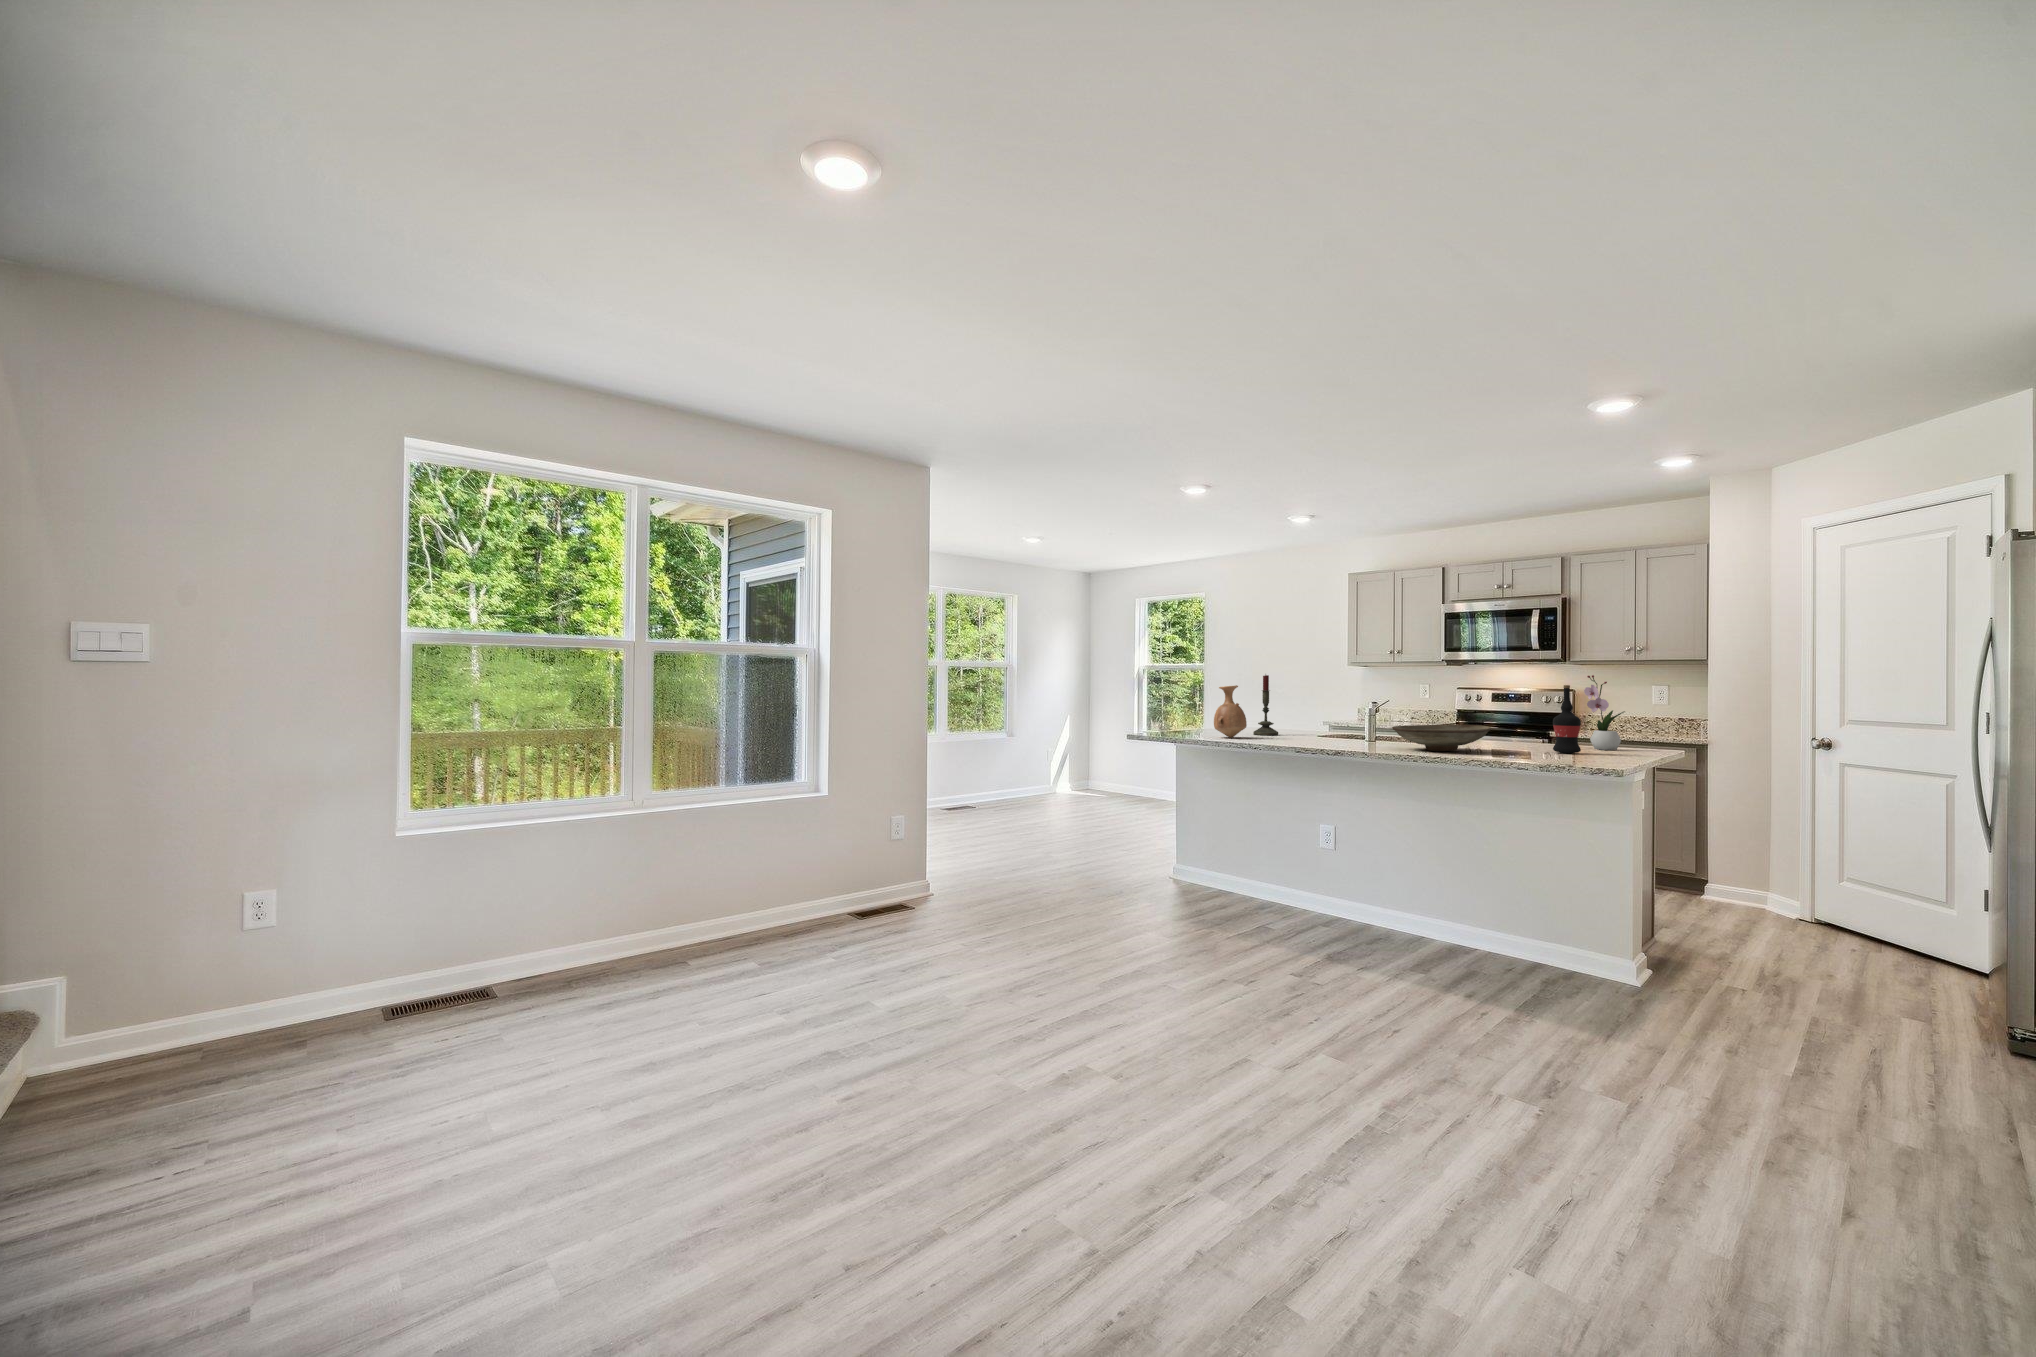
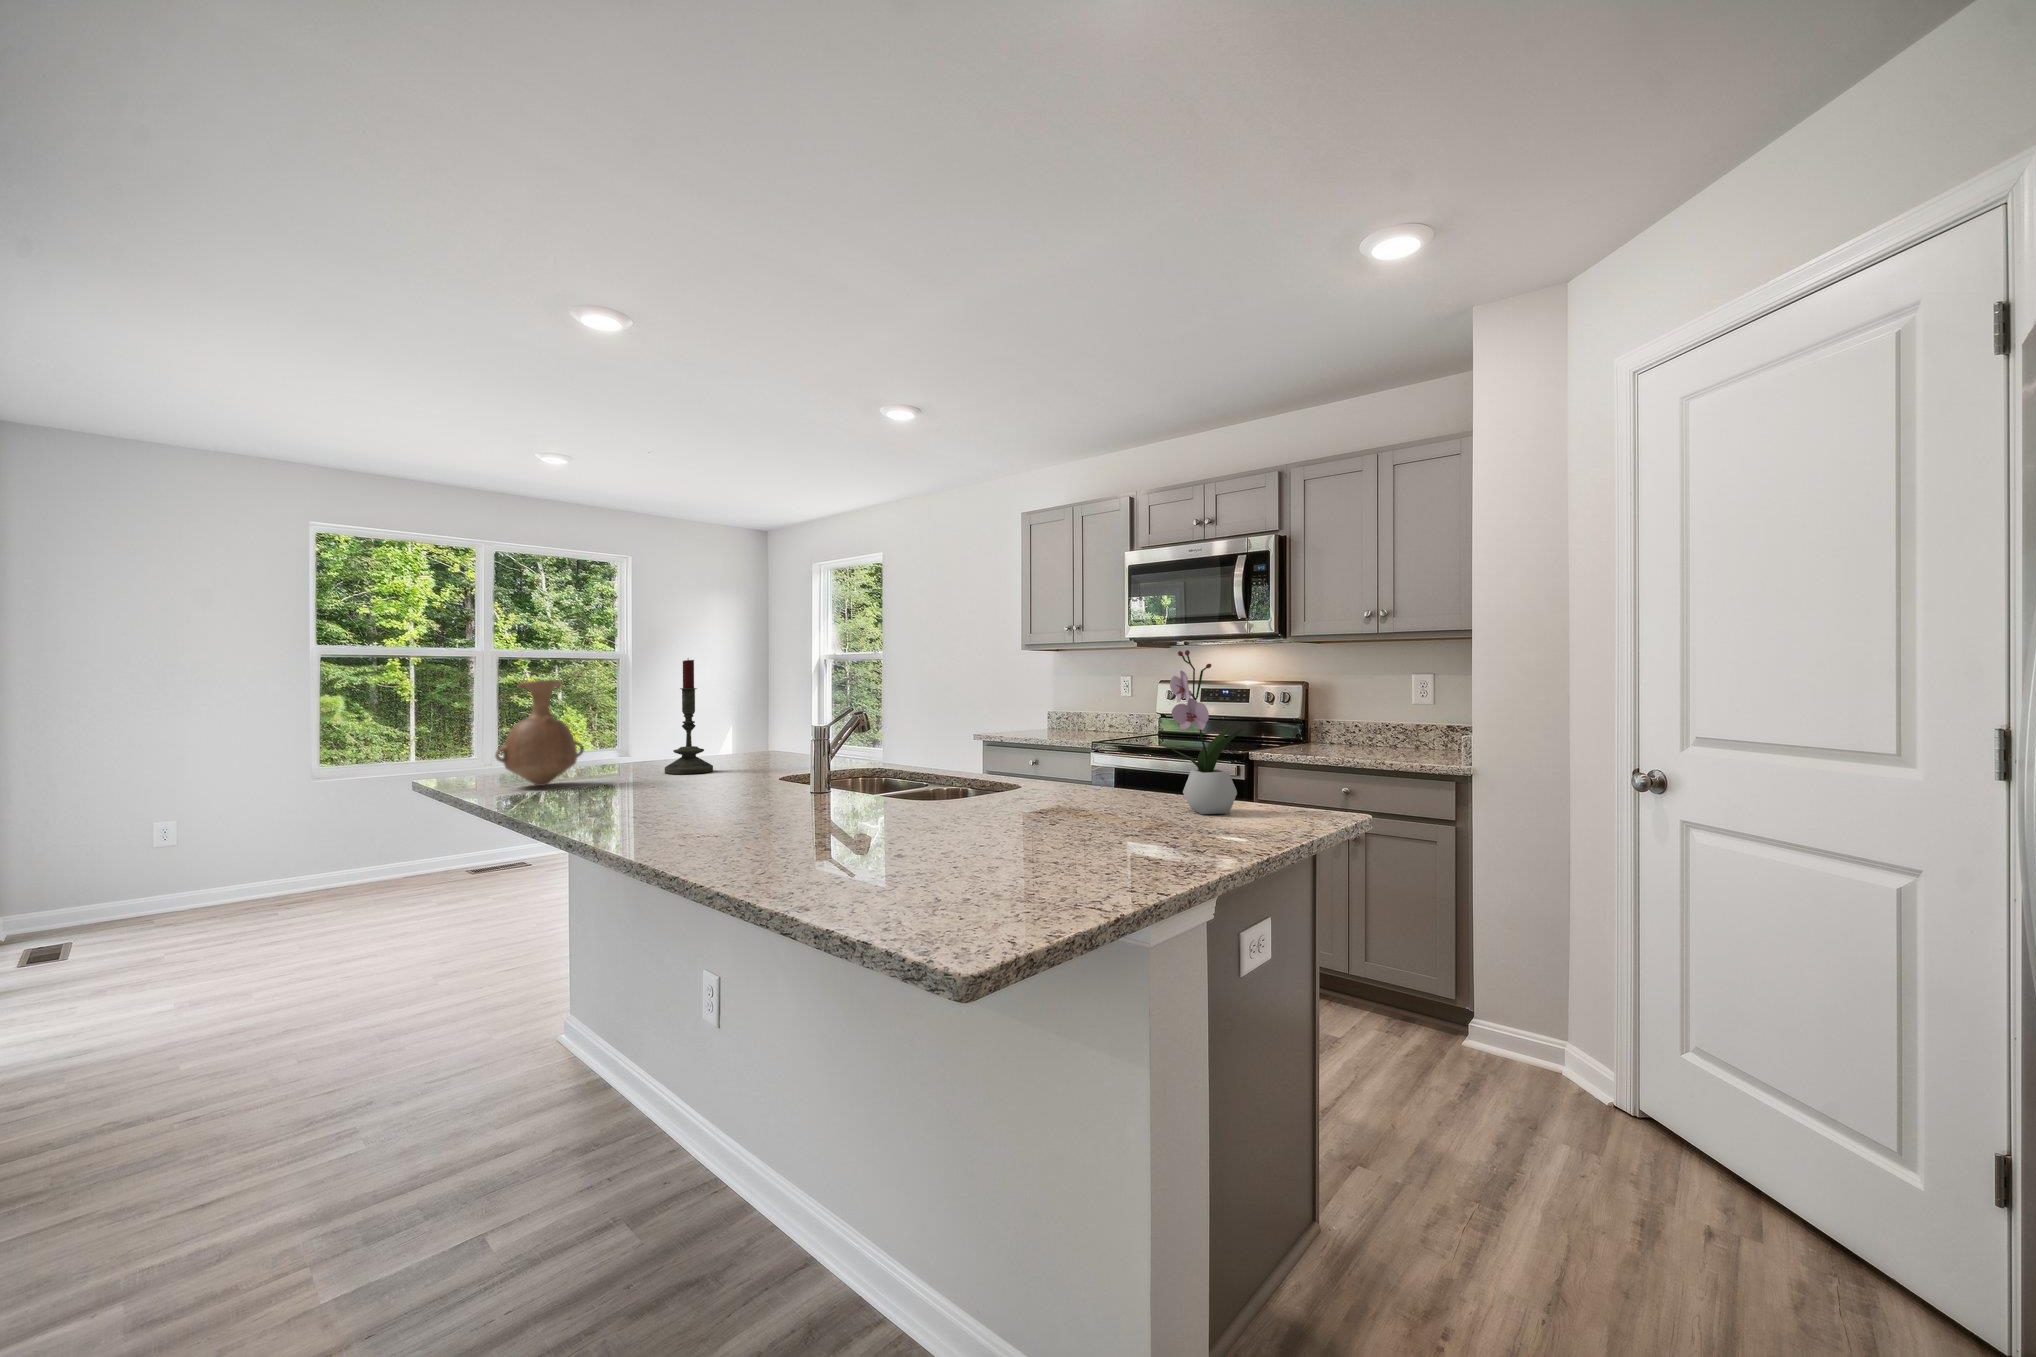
wine bottle: present [1553,685,1581,753] -> none [1042,672,1100,838]
decorative bowl: present [1392,725,1491,751] -> none [665,765,891,839]

